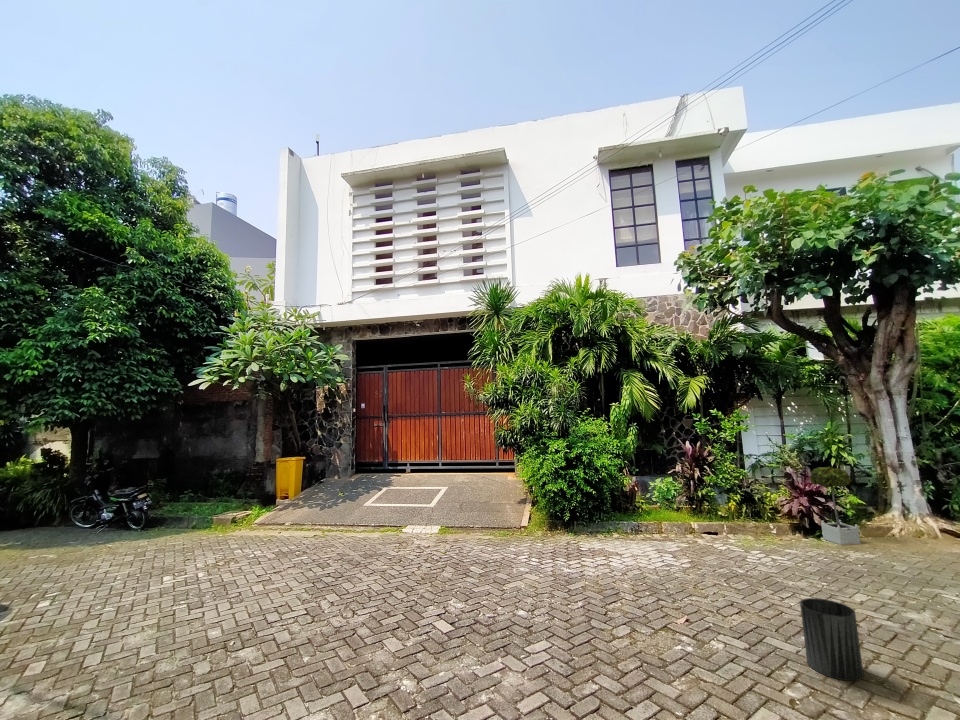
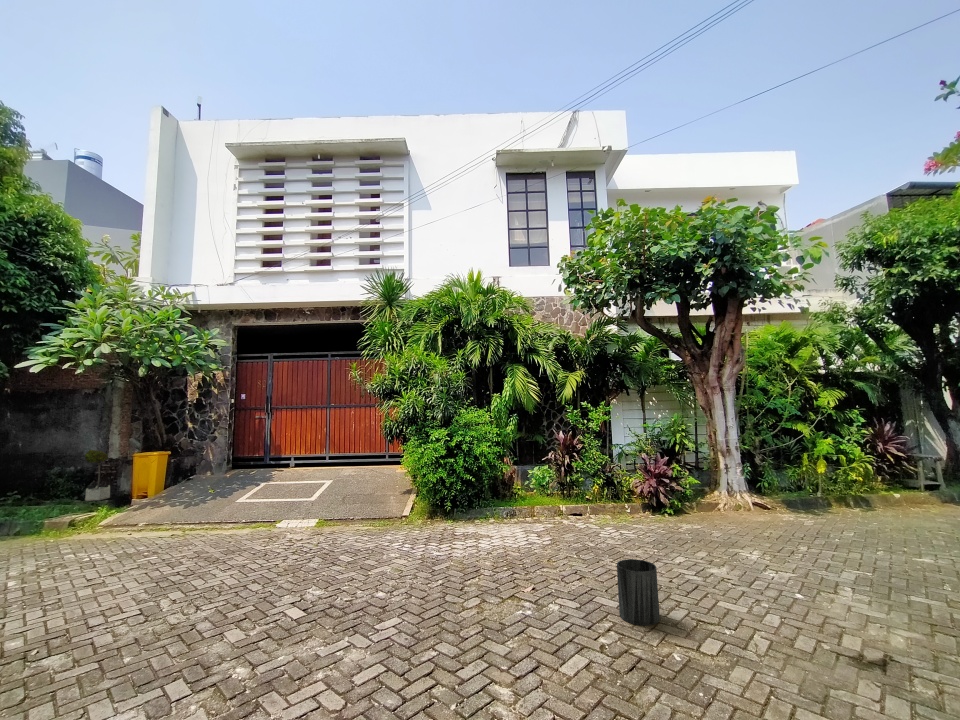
potted tree: present [810,466,860,545] -> present [85,450,110,501]

